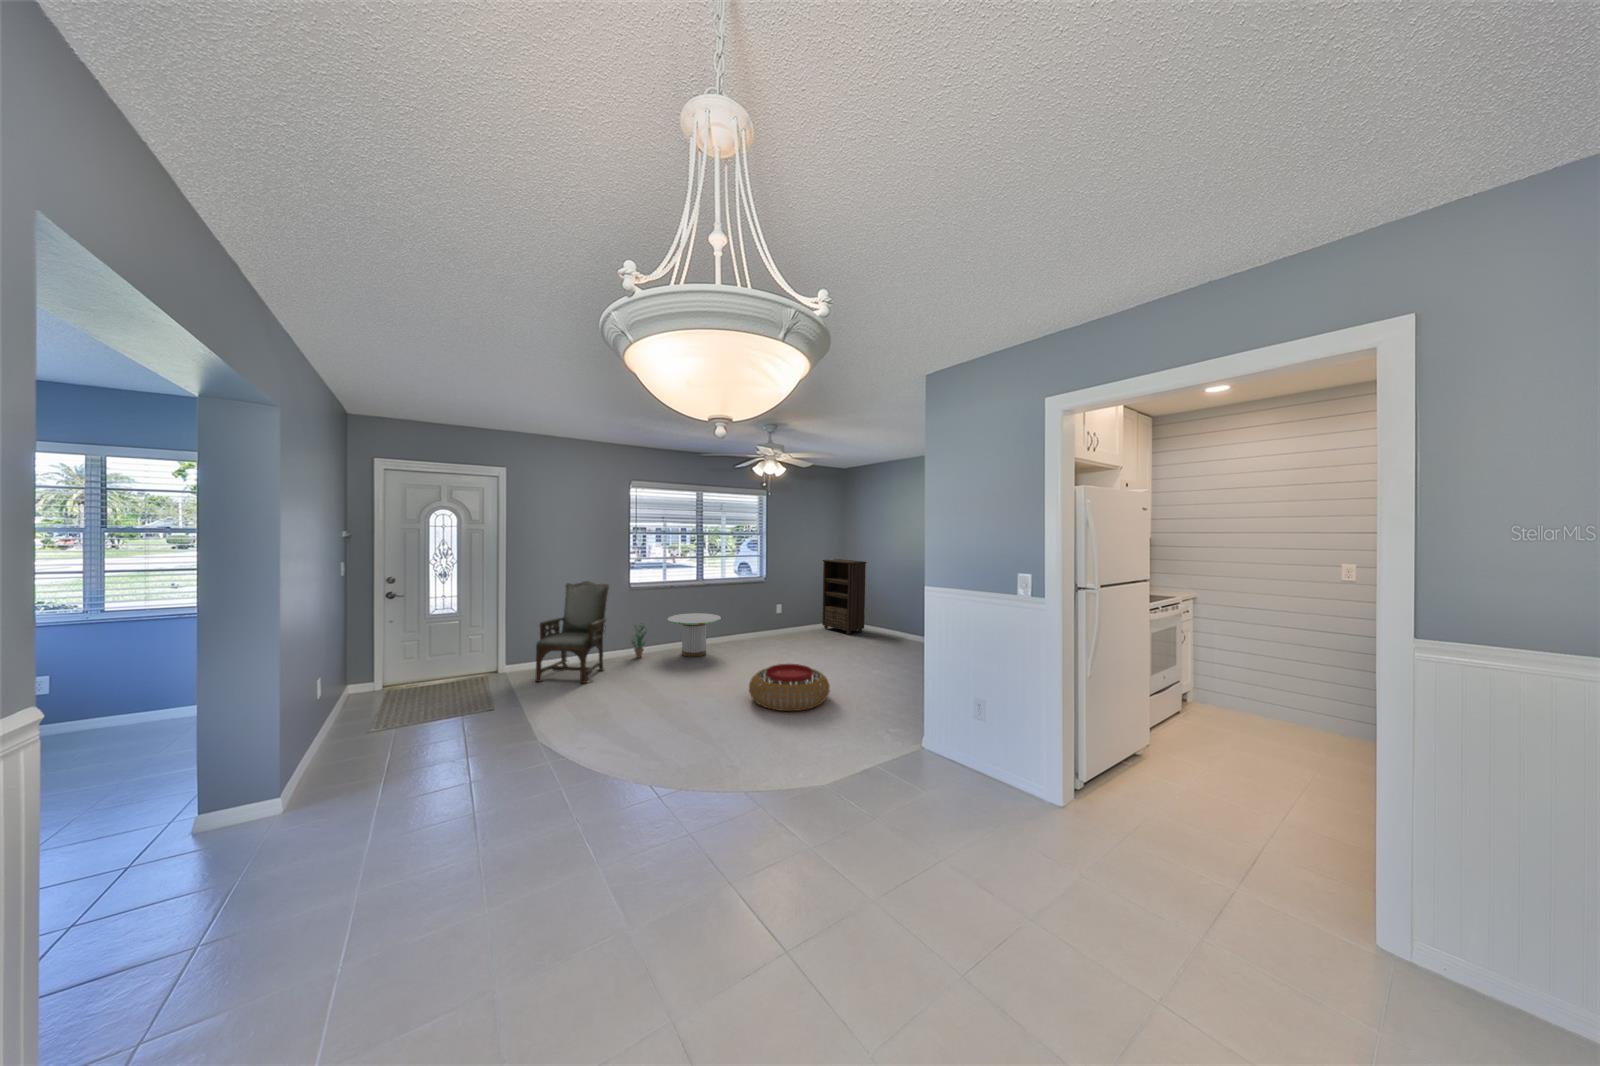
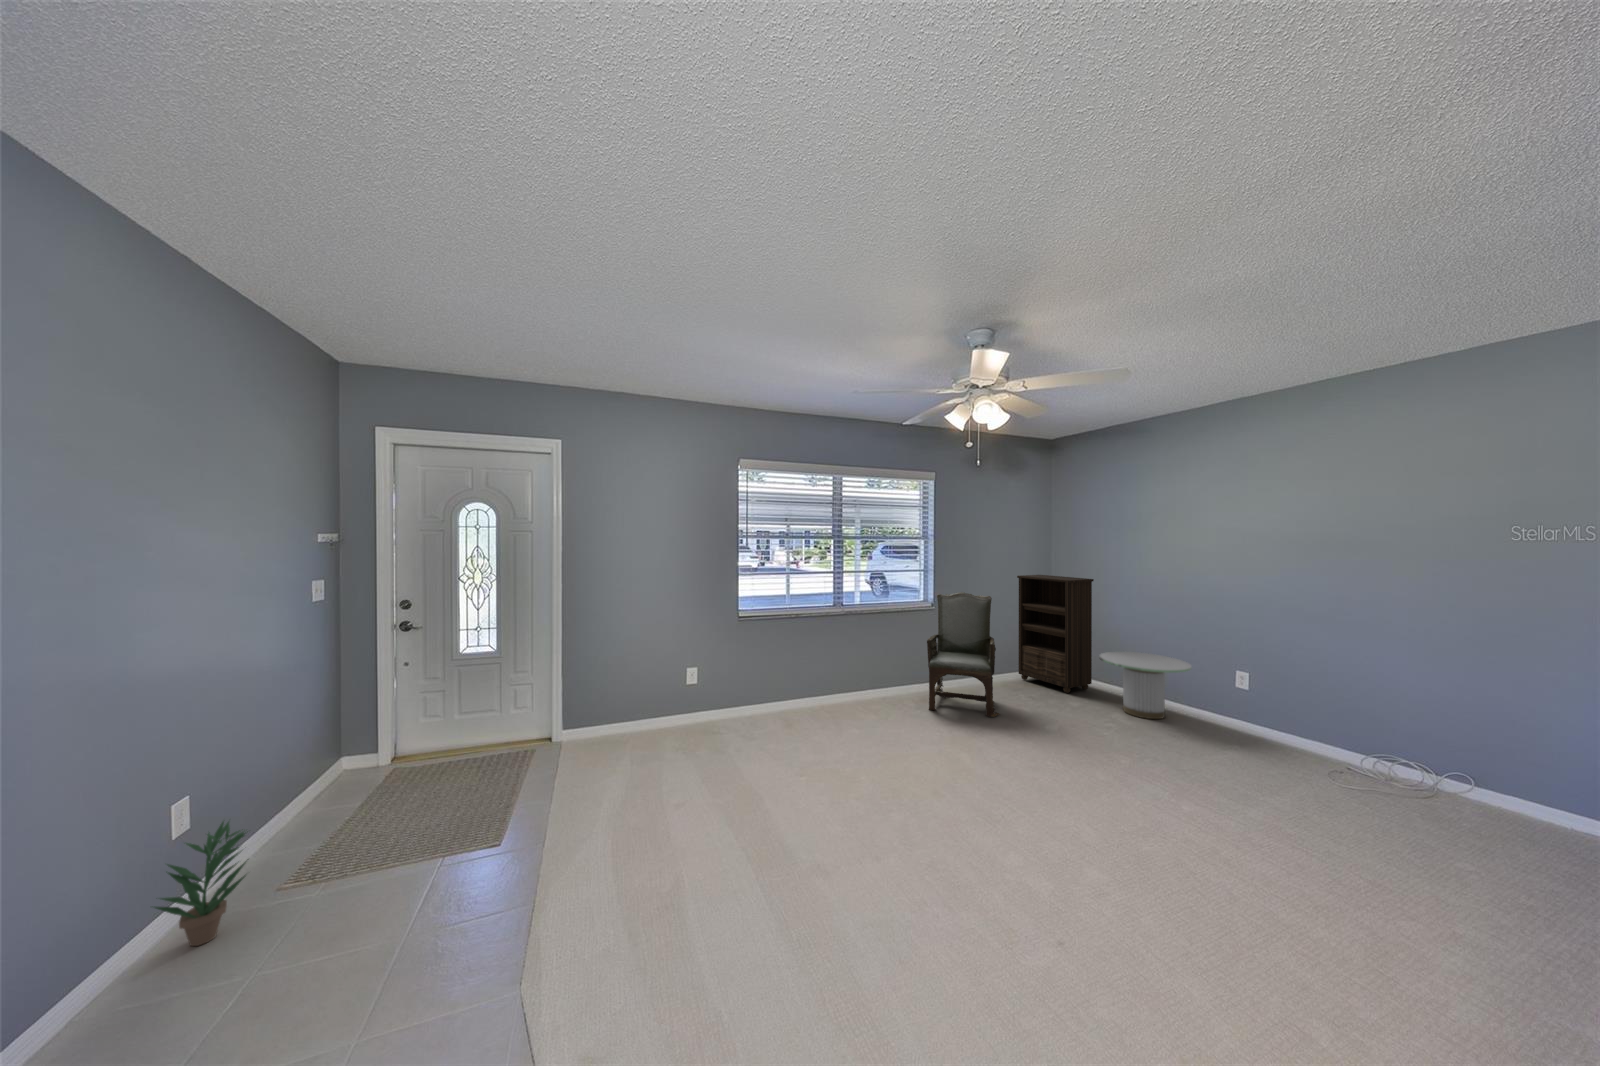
armchair: present [536,581,609,683] -> present [927,592,999,717]
side table: present [668,613,721,657] -> present [1100,652,1192,719]
potted plant: present [632,626,646,658] -> present [155,822,246,946]
pouf: present [749,664,830,711] -> none [943,779,1124,909]

